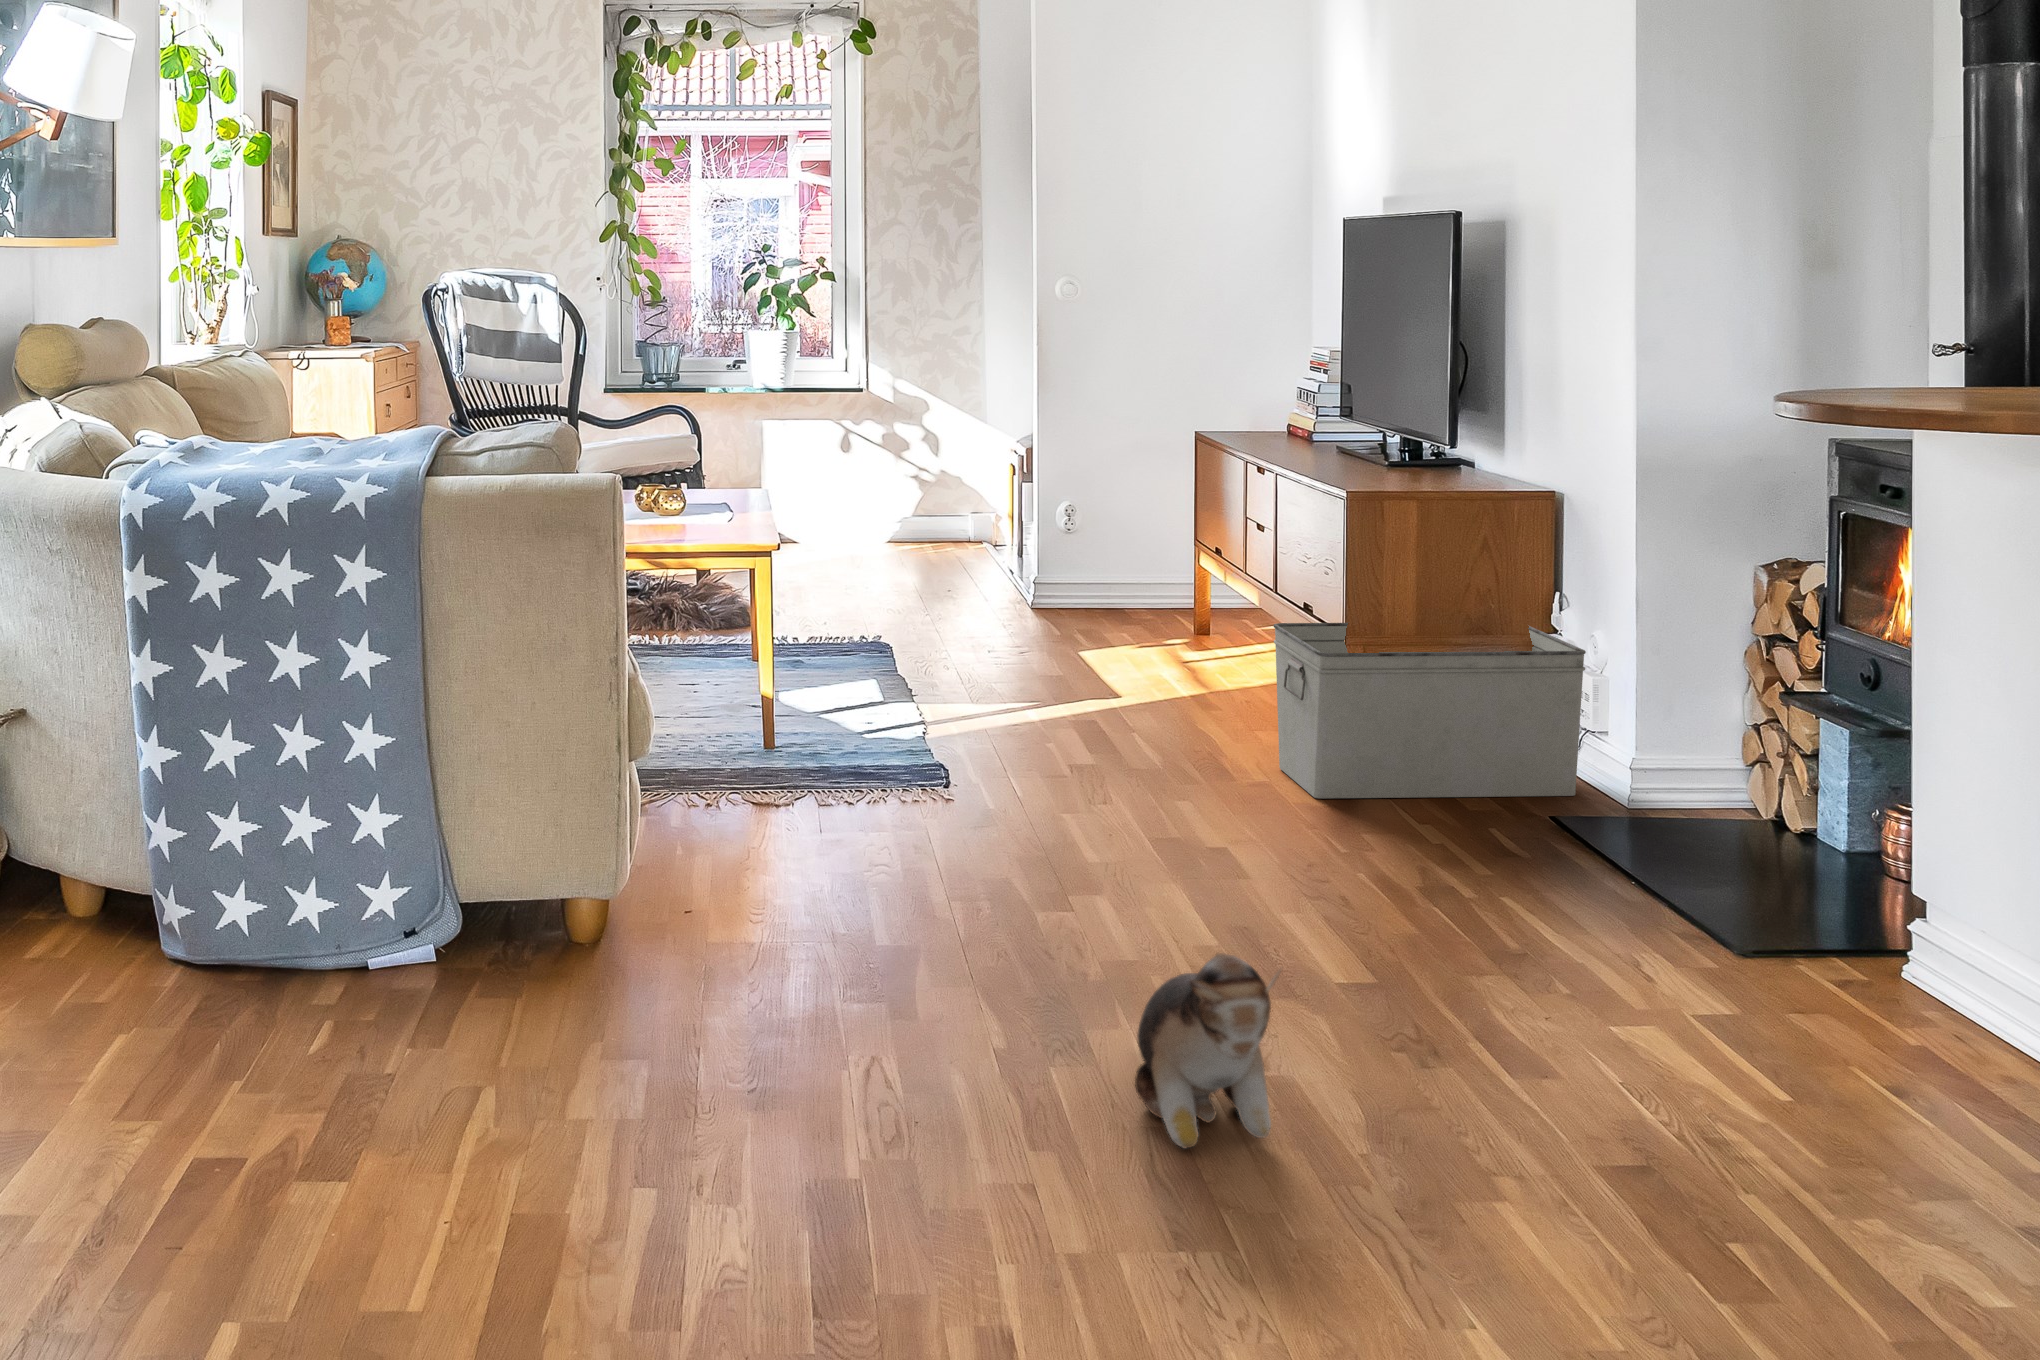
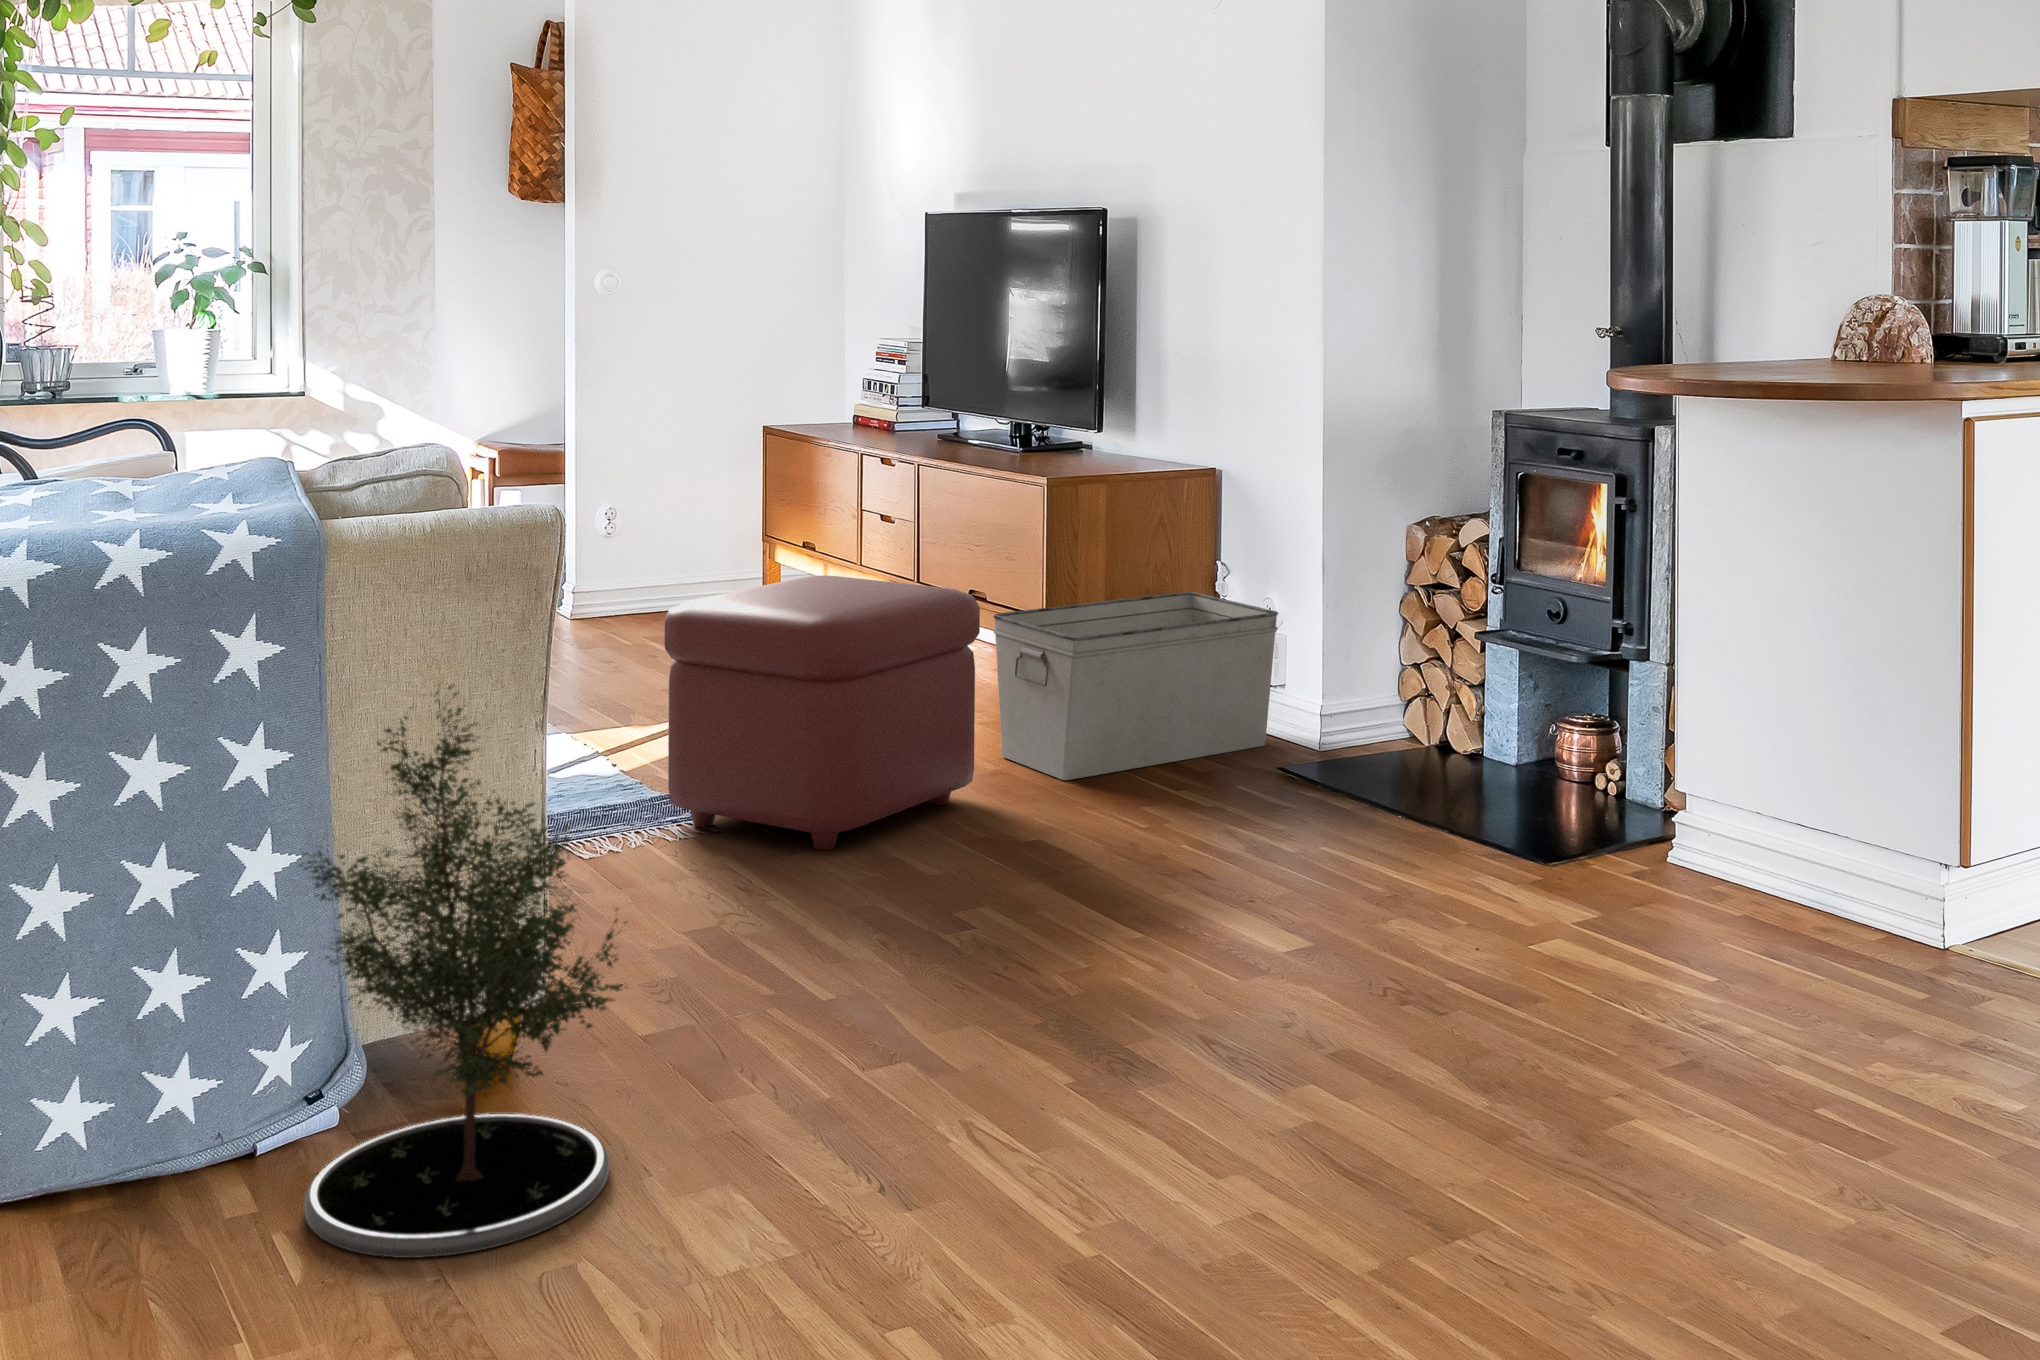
ottoman: none [909,569,1210,824] -> present [664,575,980,850]
potted tree: none [354,610,602,1065] -> present [300,684,626,1258]
plush toy: present [1135,953,1281,1148] -> none [1184,931,1430,1132]

